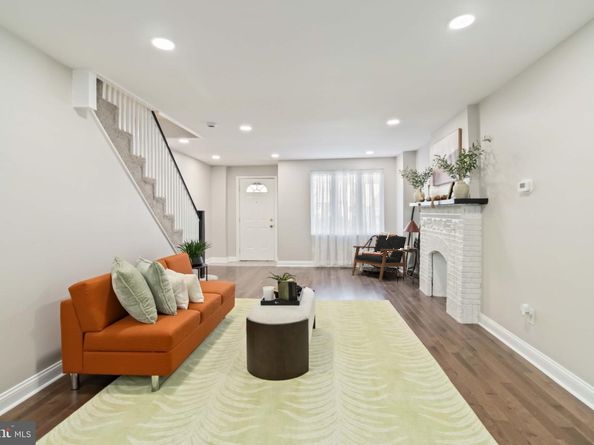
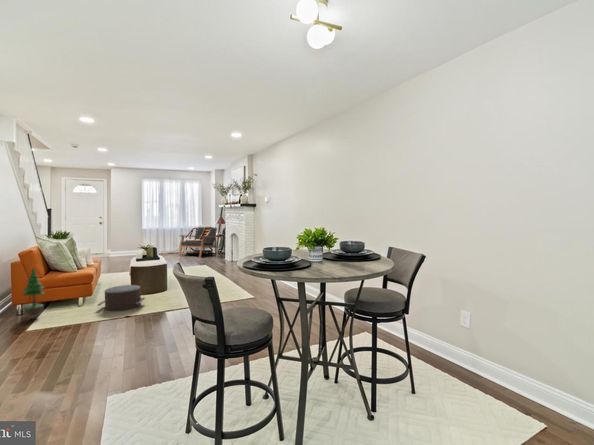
potted tree: none [58,315,98,404] -> present [23,269,44,318]
pouf: none [165,358,252,427] -> present [97,285,145,311]

